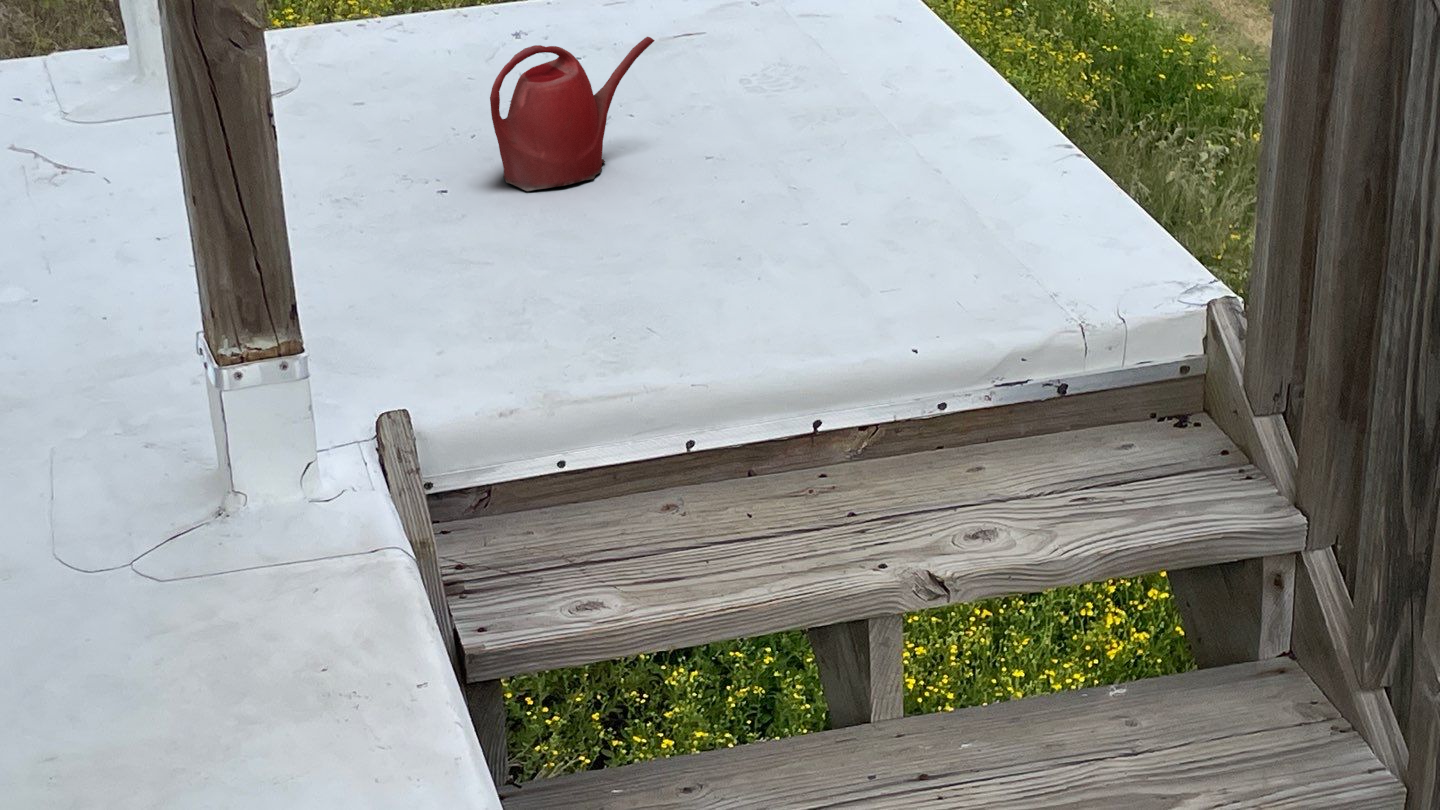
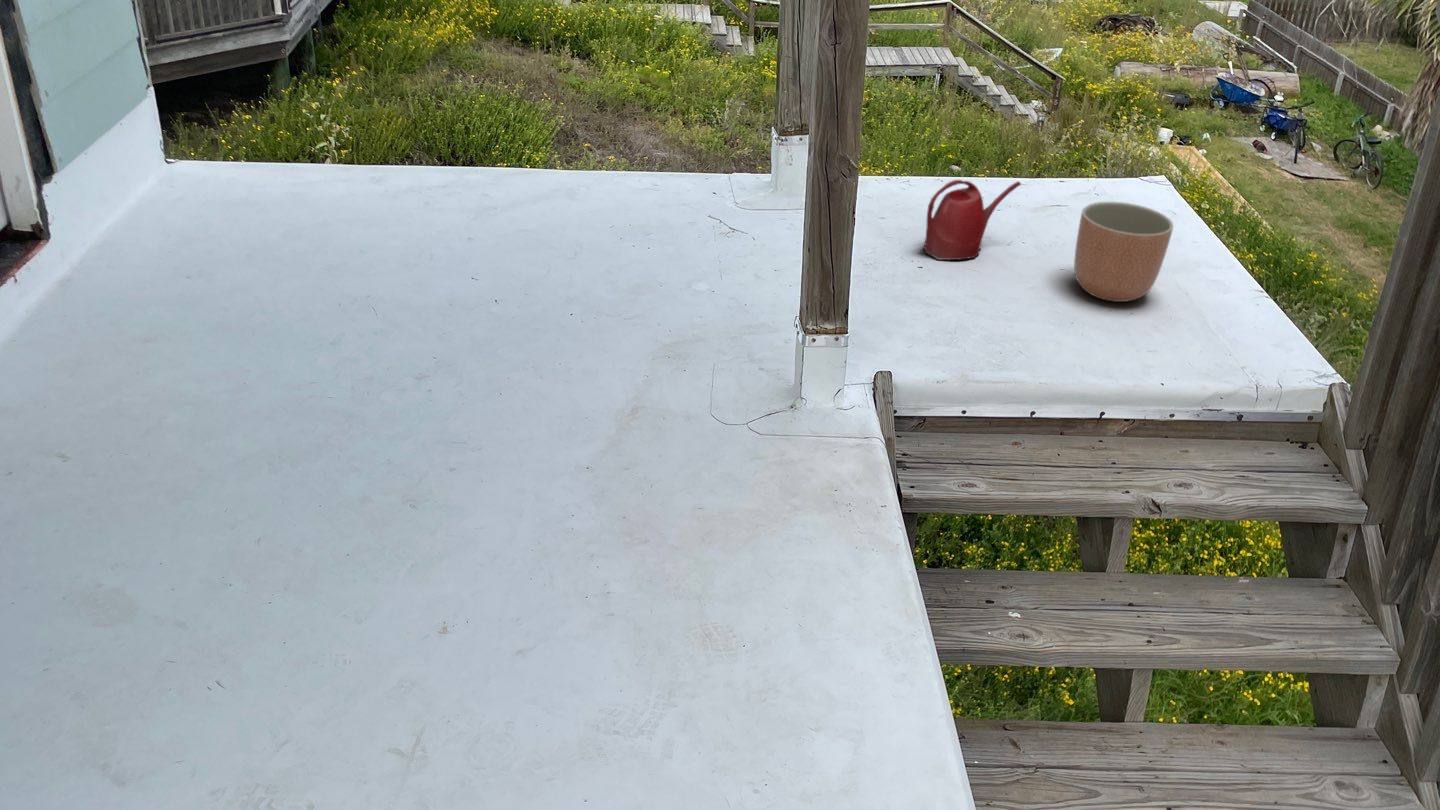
planter: none [750,45,908,217] -> present [1074,202,1173,302]

